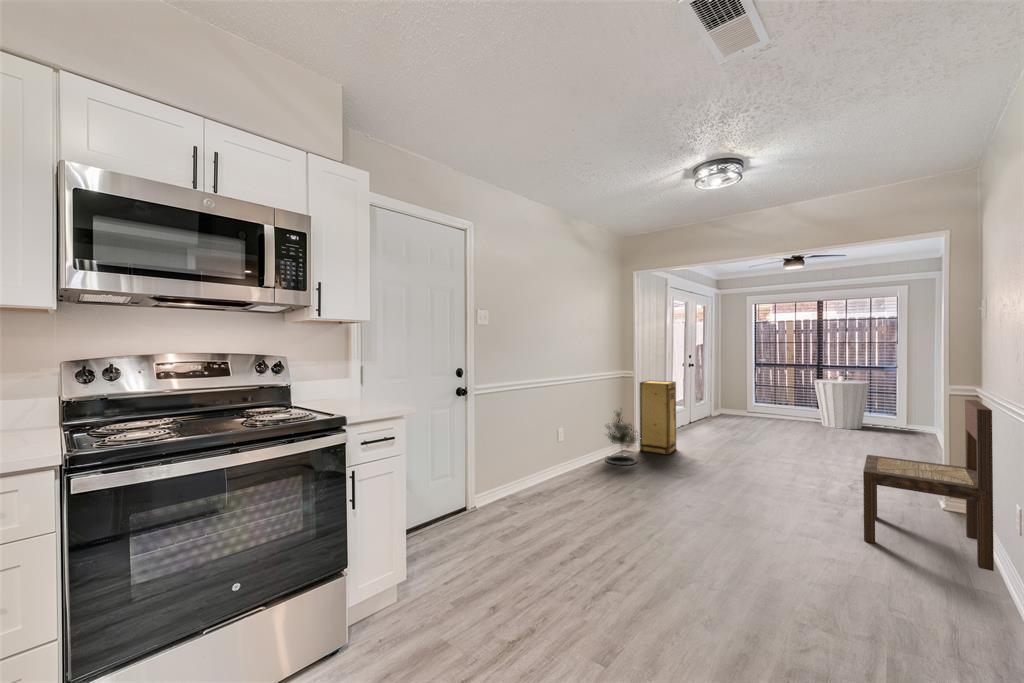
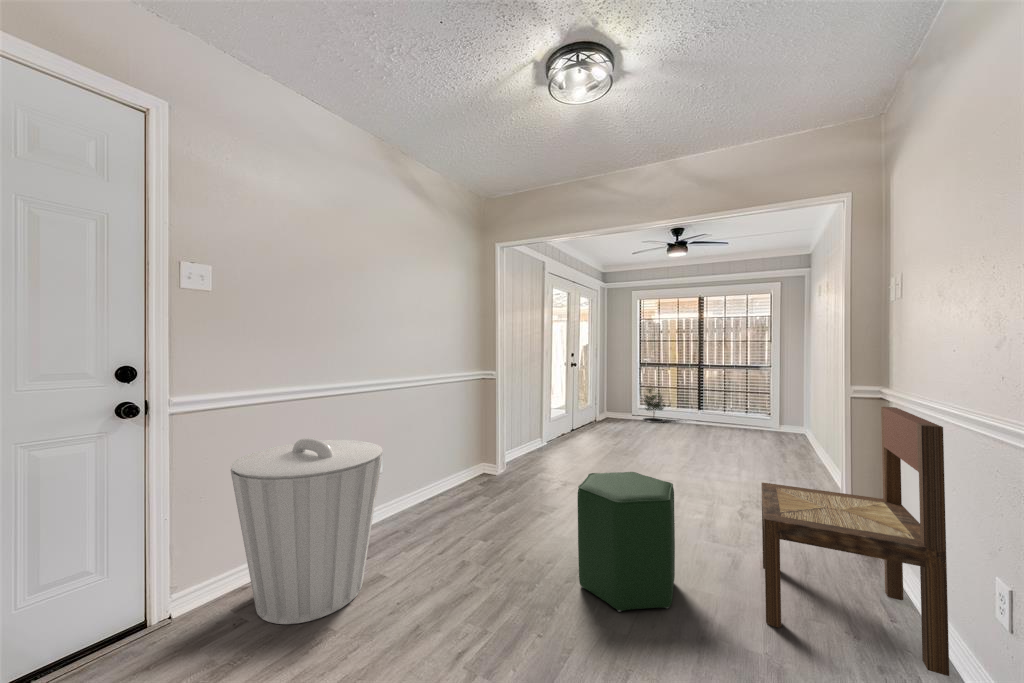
trash can: present [814,376,870,429] -> present [231,438,383,624]
storage cabinet: present [640,380,676,455] -> none [501,385,546,477]
potted tree: present [605,409,638,465] -> present [643,388,665,423]
ottoman: none [723,442,795,529] -> present [577,472,675,612]

